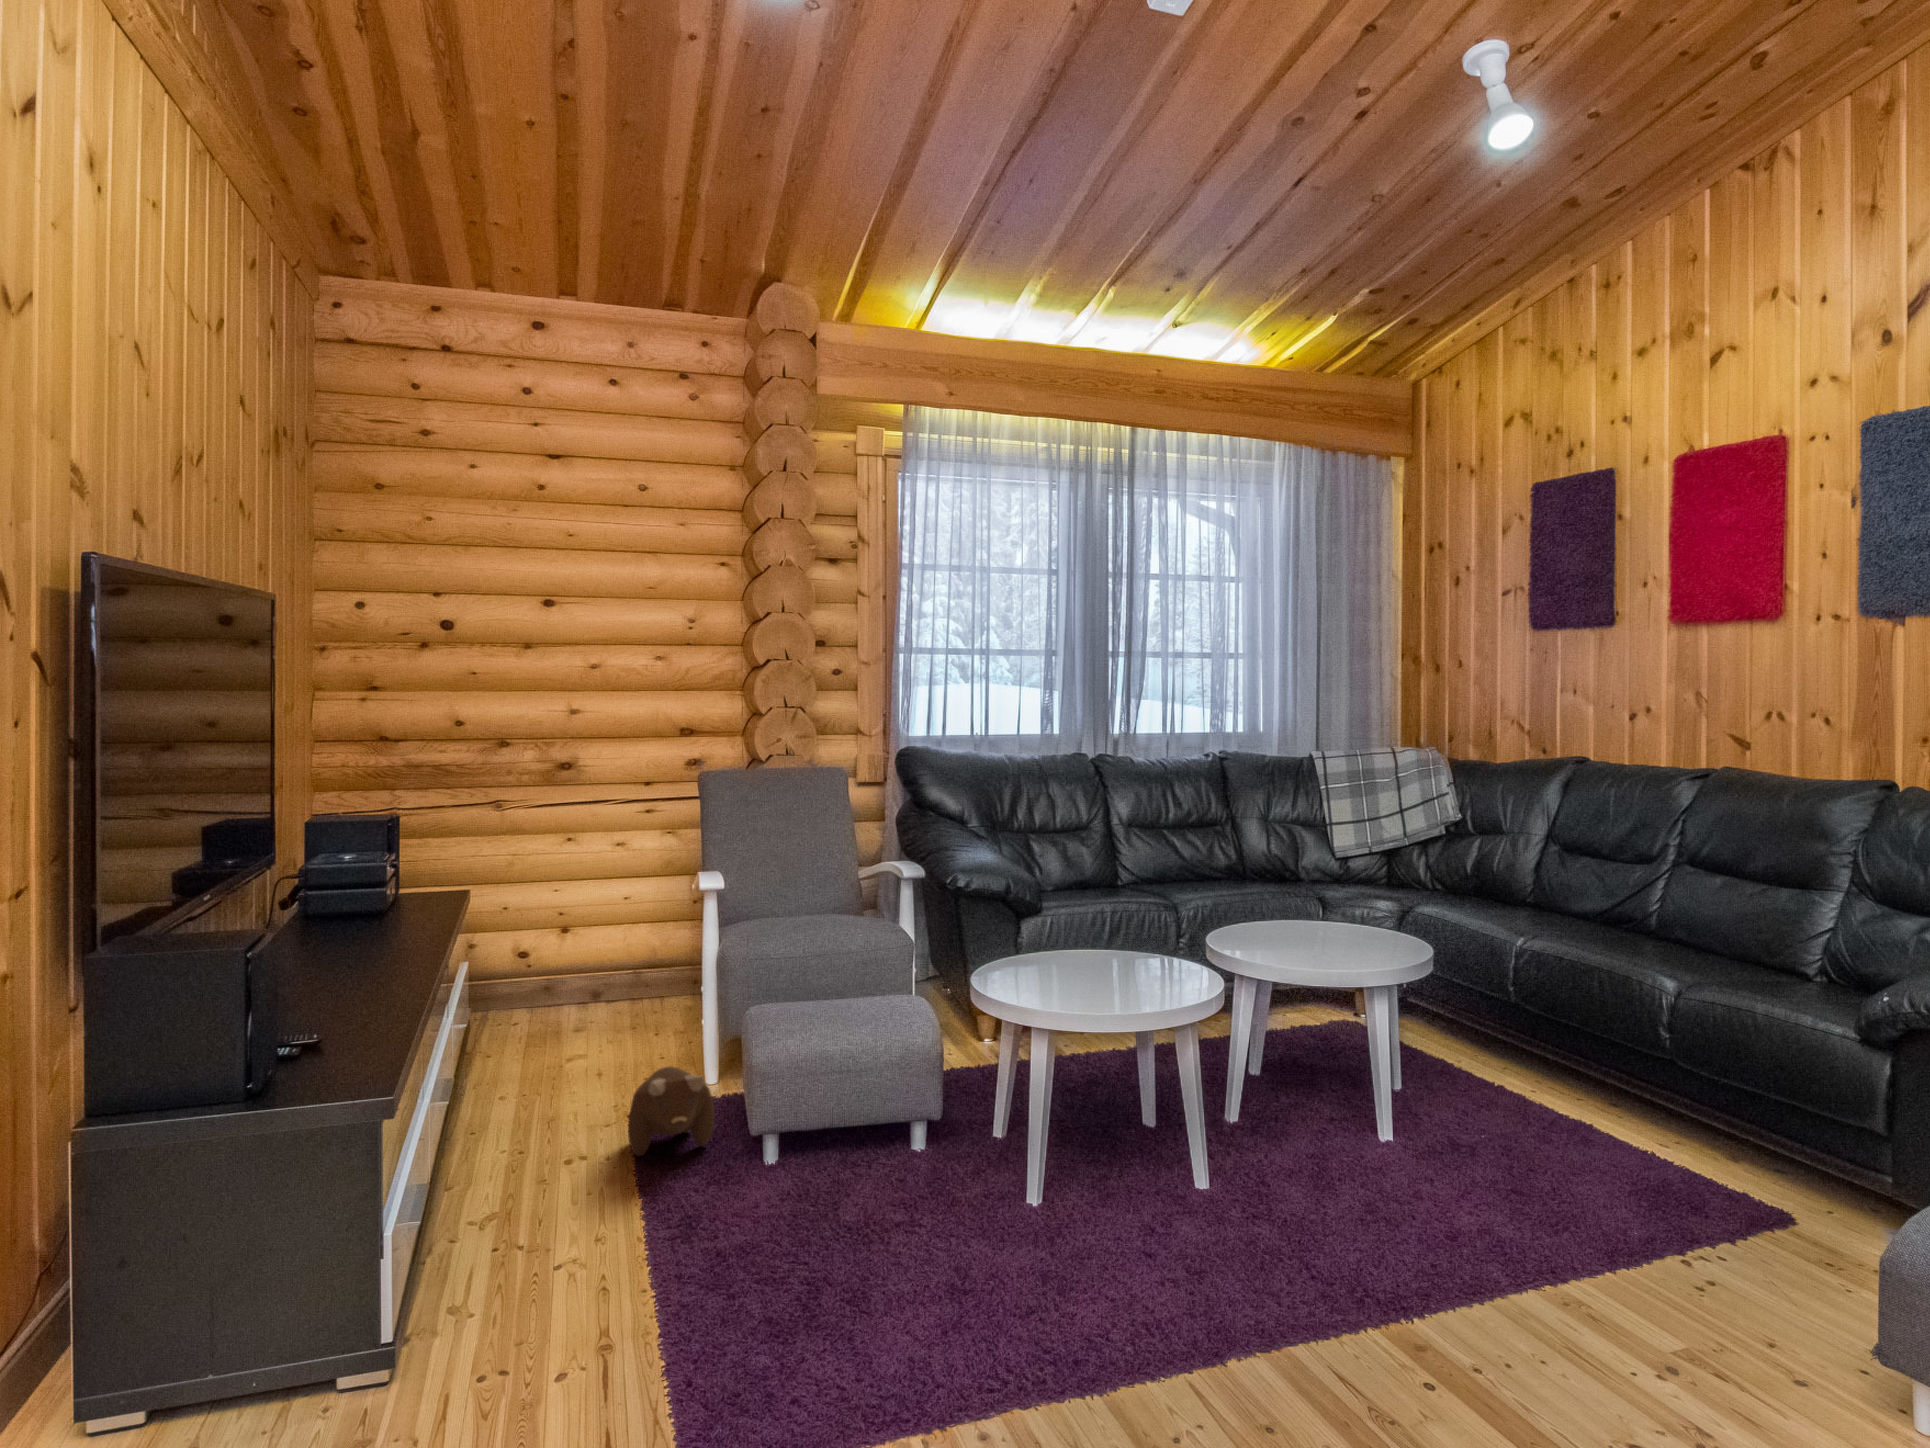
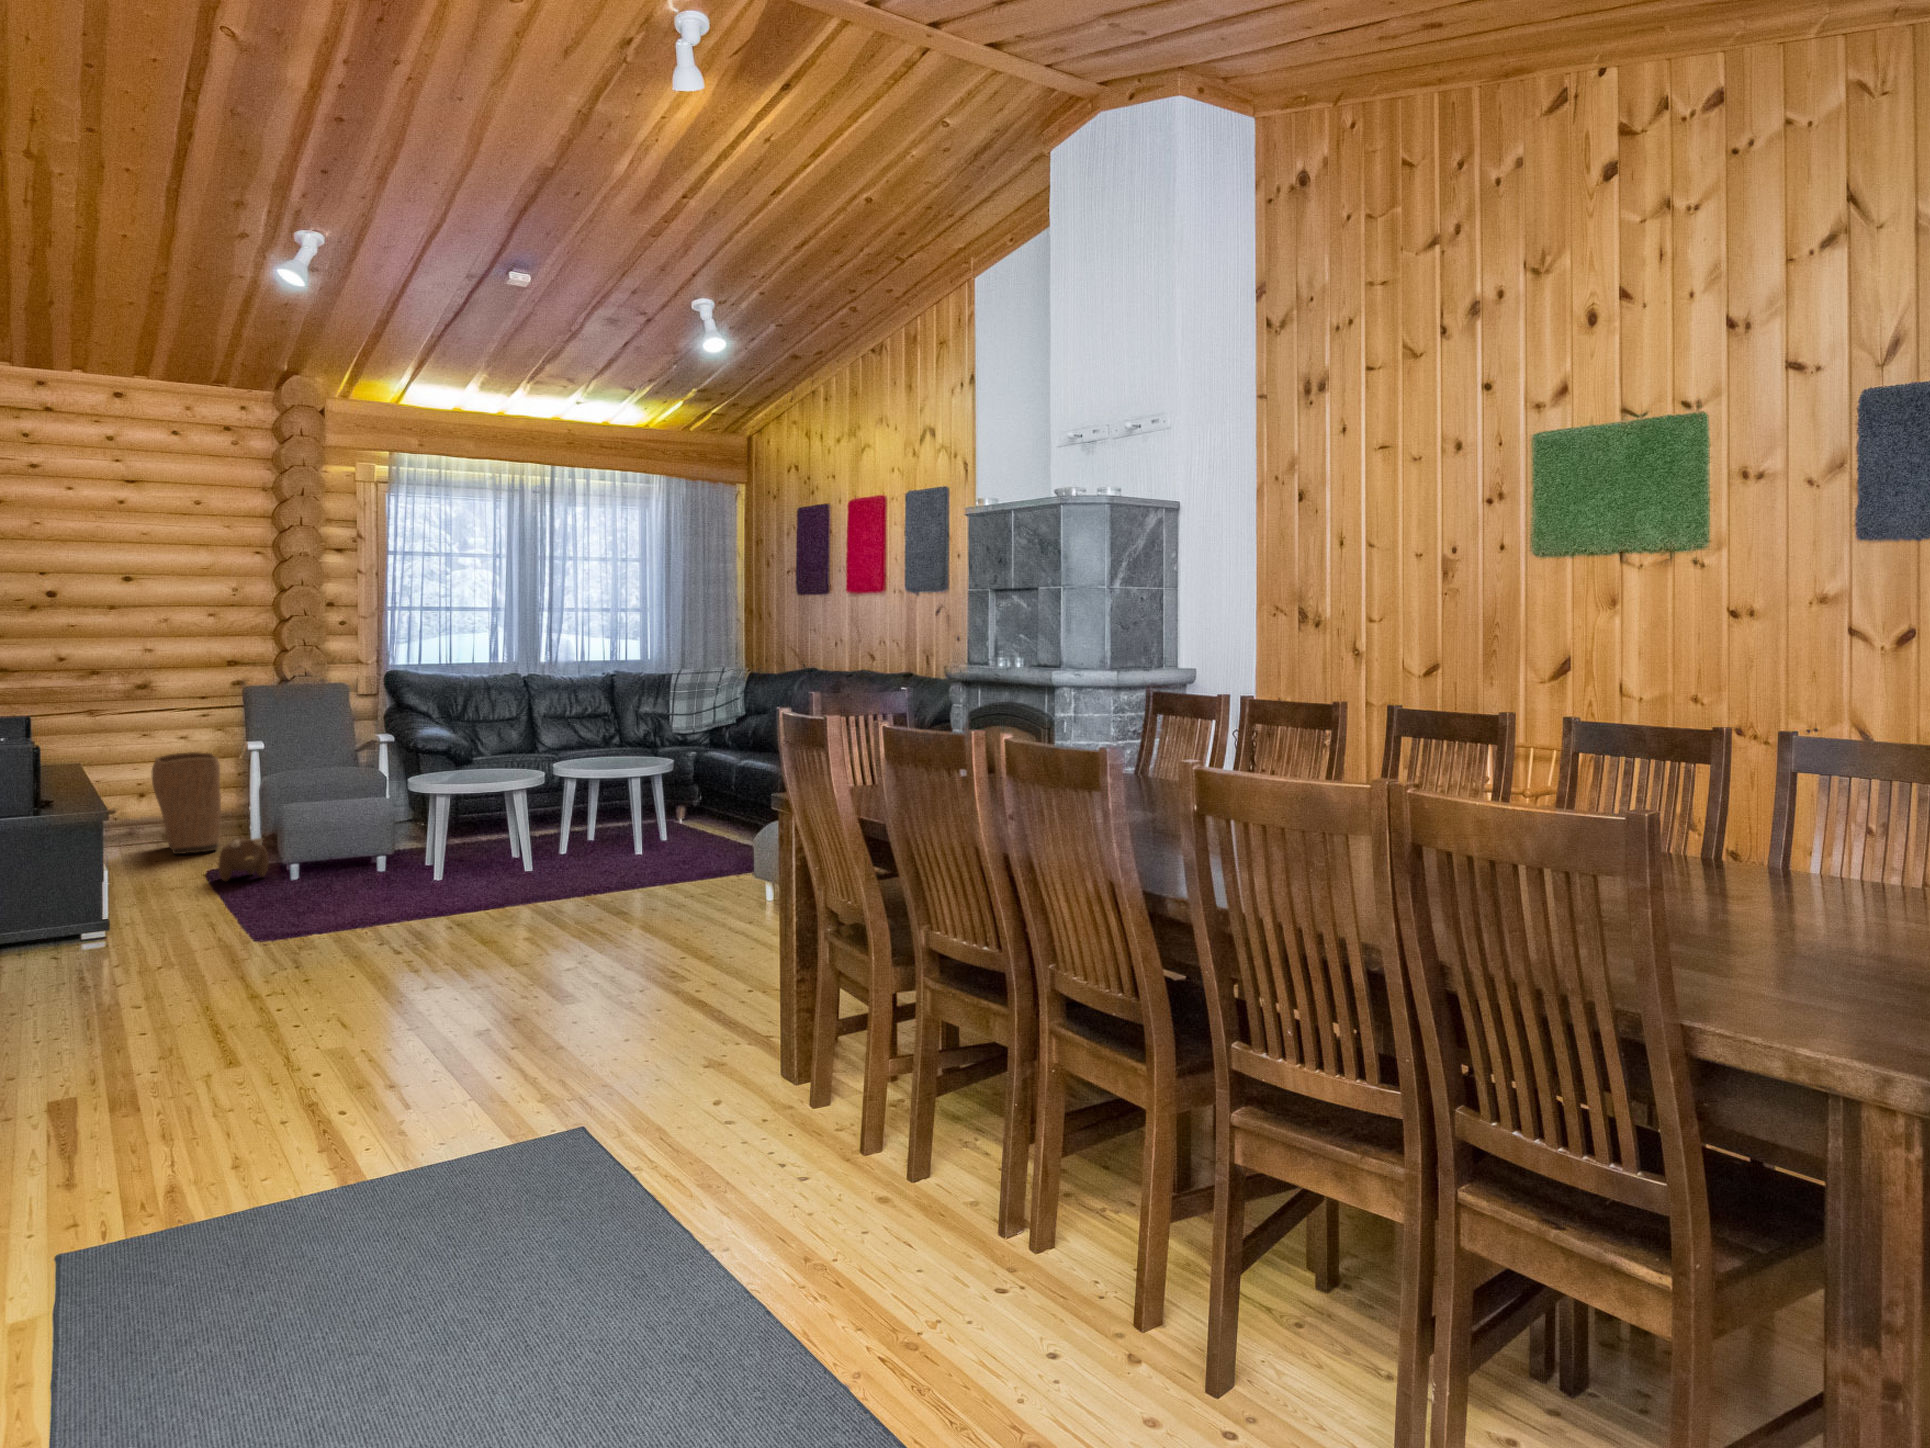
laundry basket: none [564,873,658,1050] -> present [152,752,221,854]

